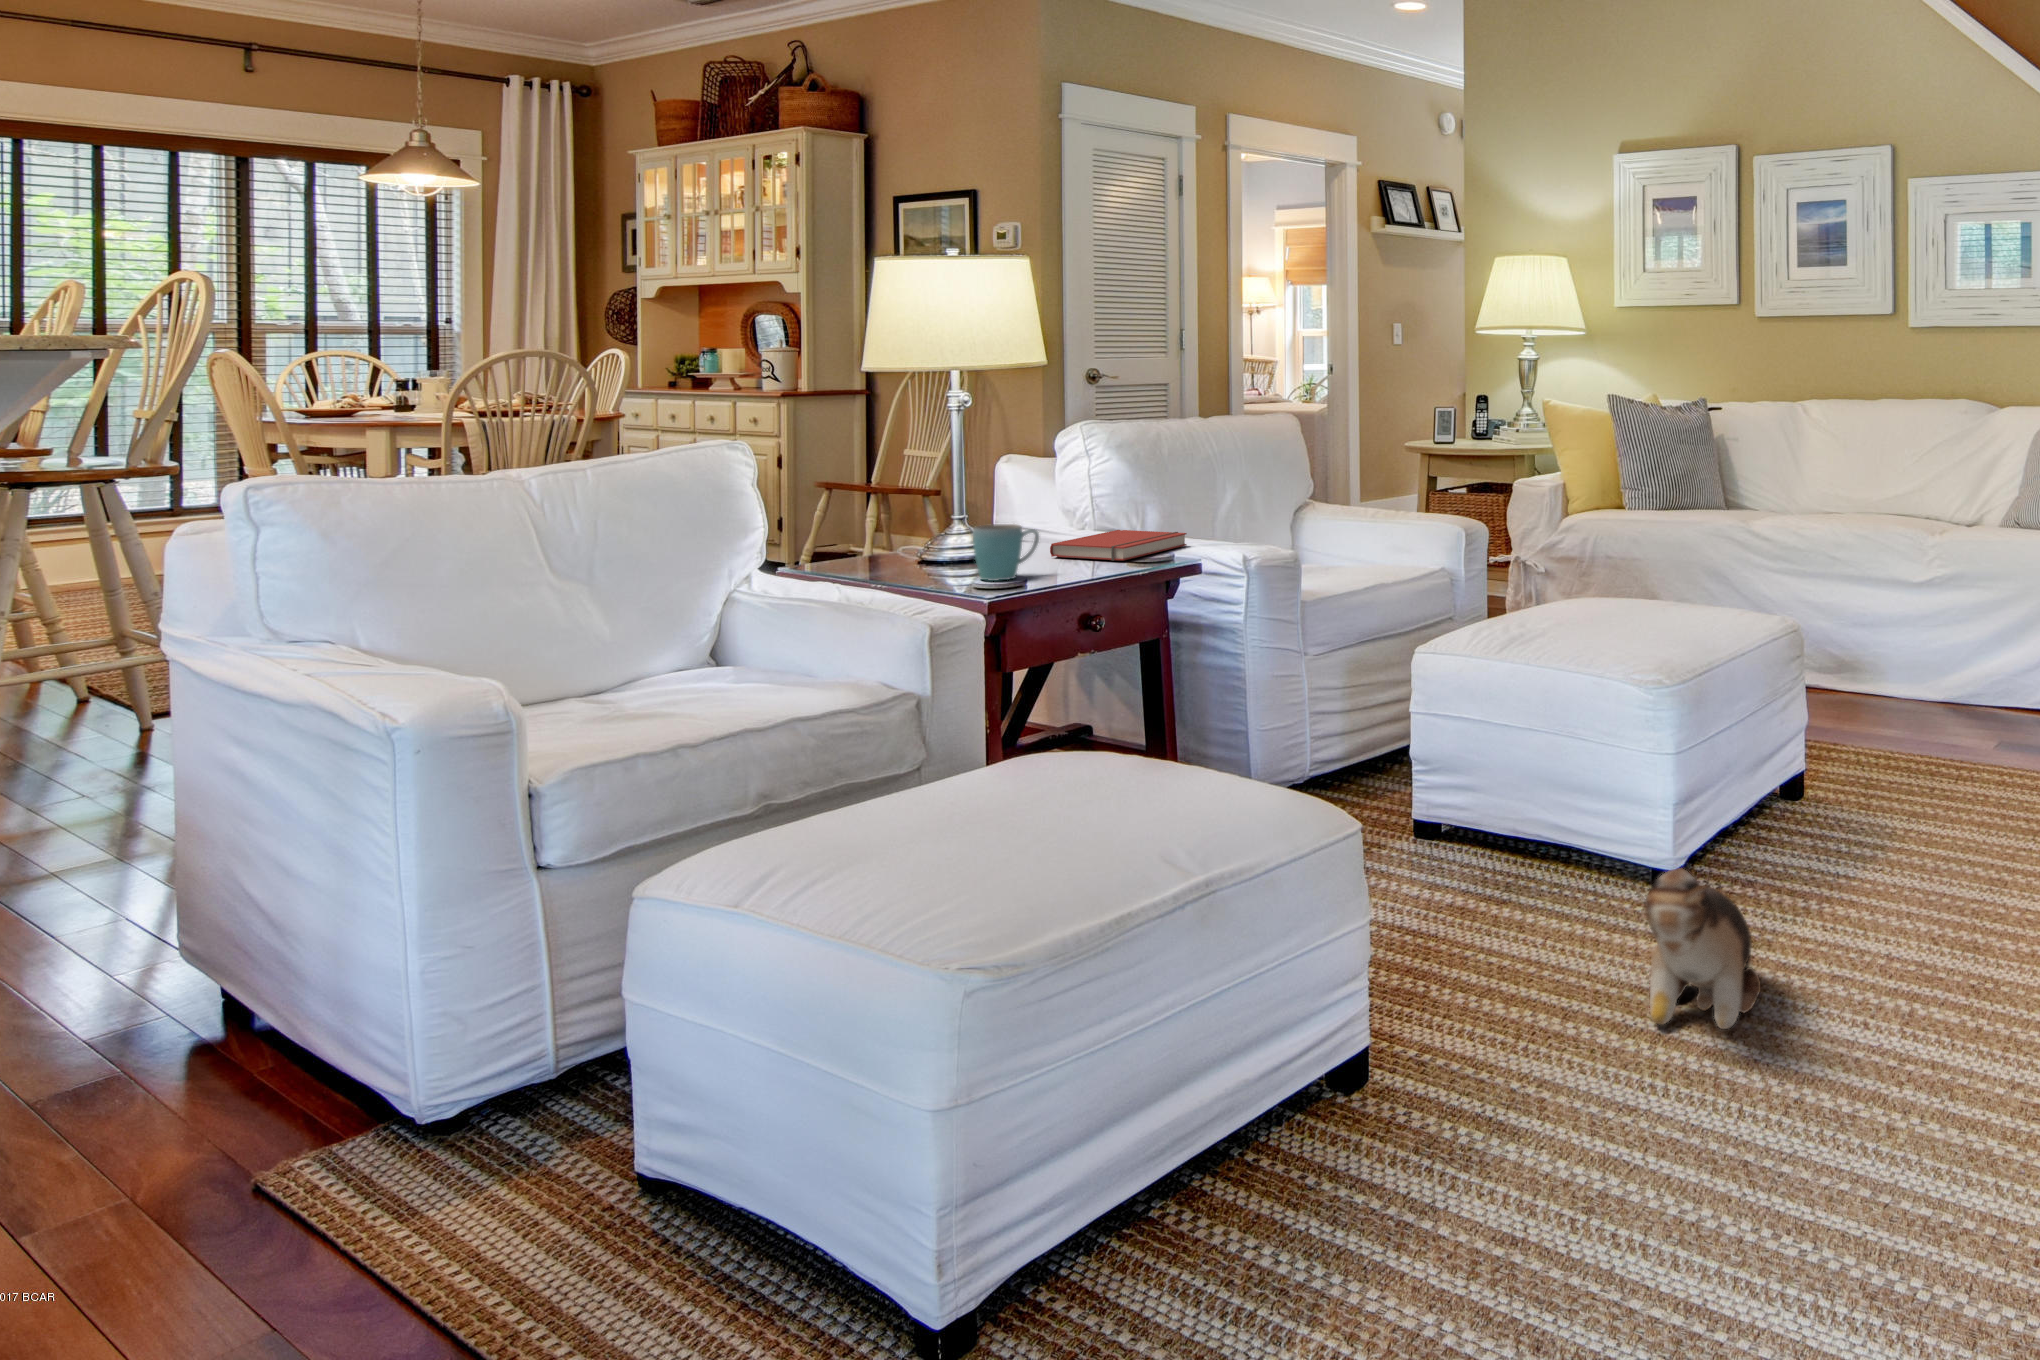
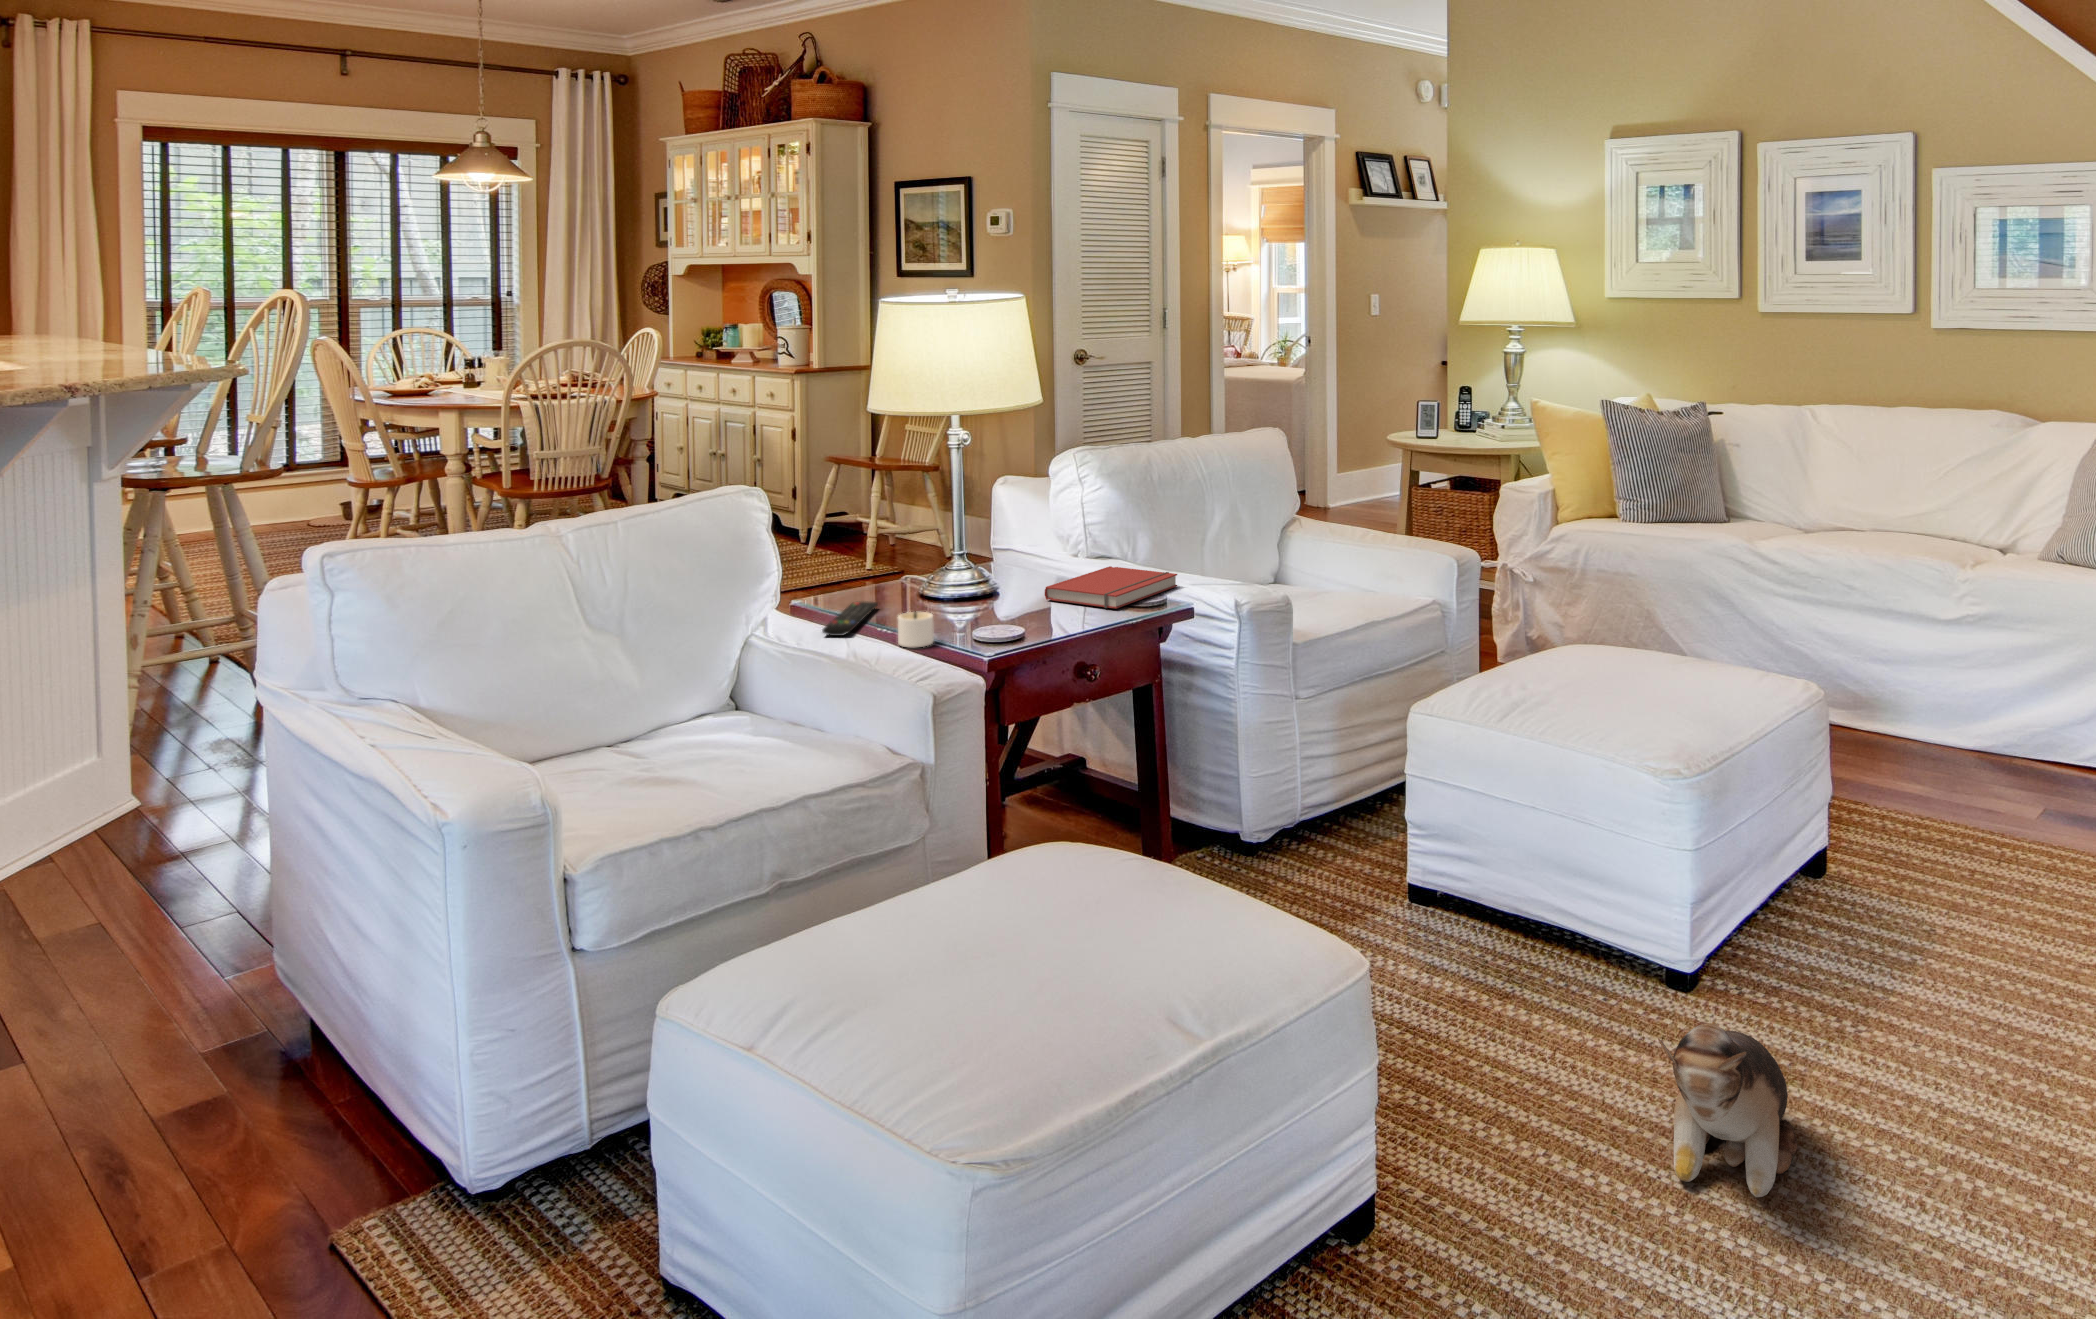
mug: present [973,524,1039,581] -> none [971,576,1035,635]
candle: none [895,555,951,591] -> present [898,612,934,647]
remote control: none [814,560,874,585] -> present [822,602,878,636]

